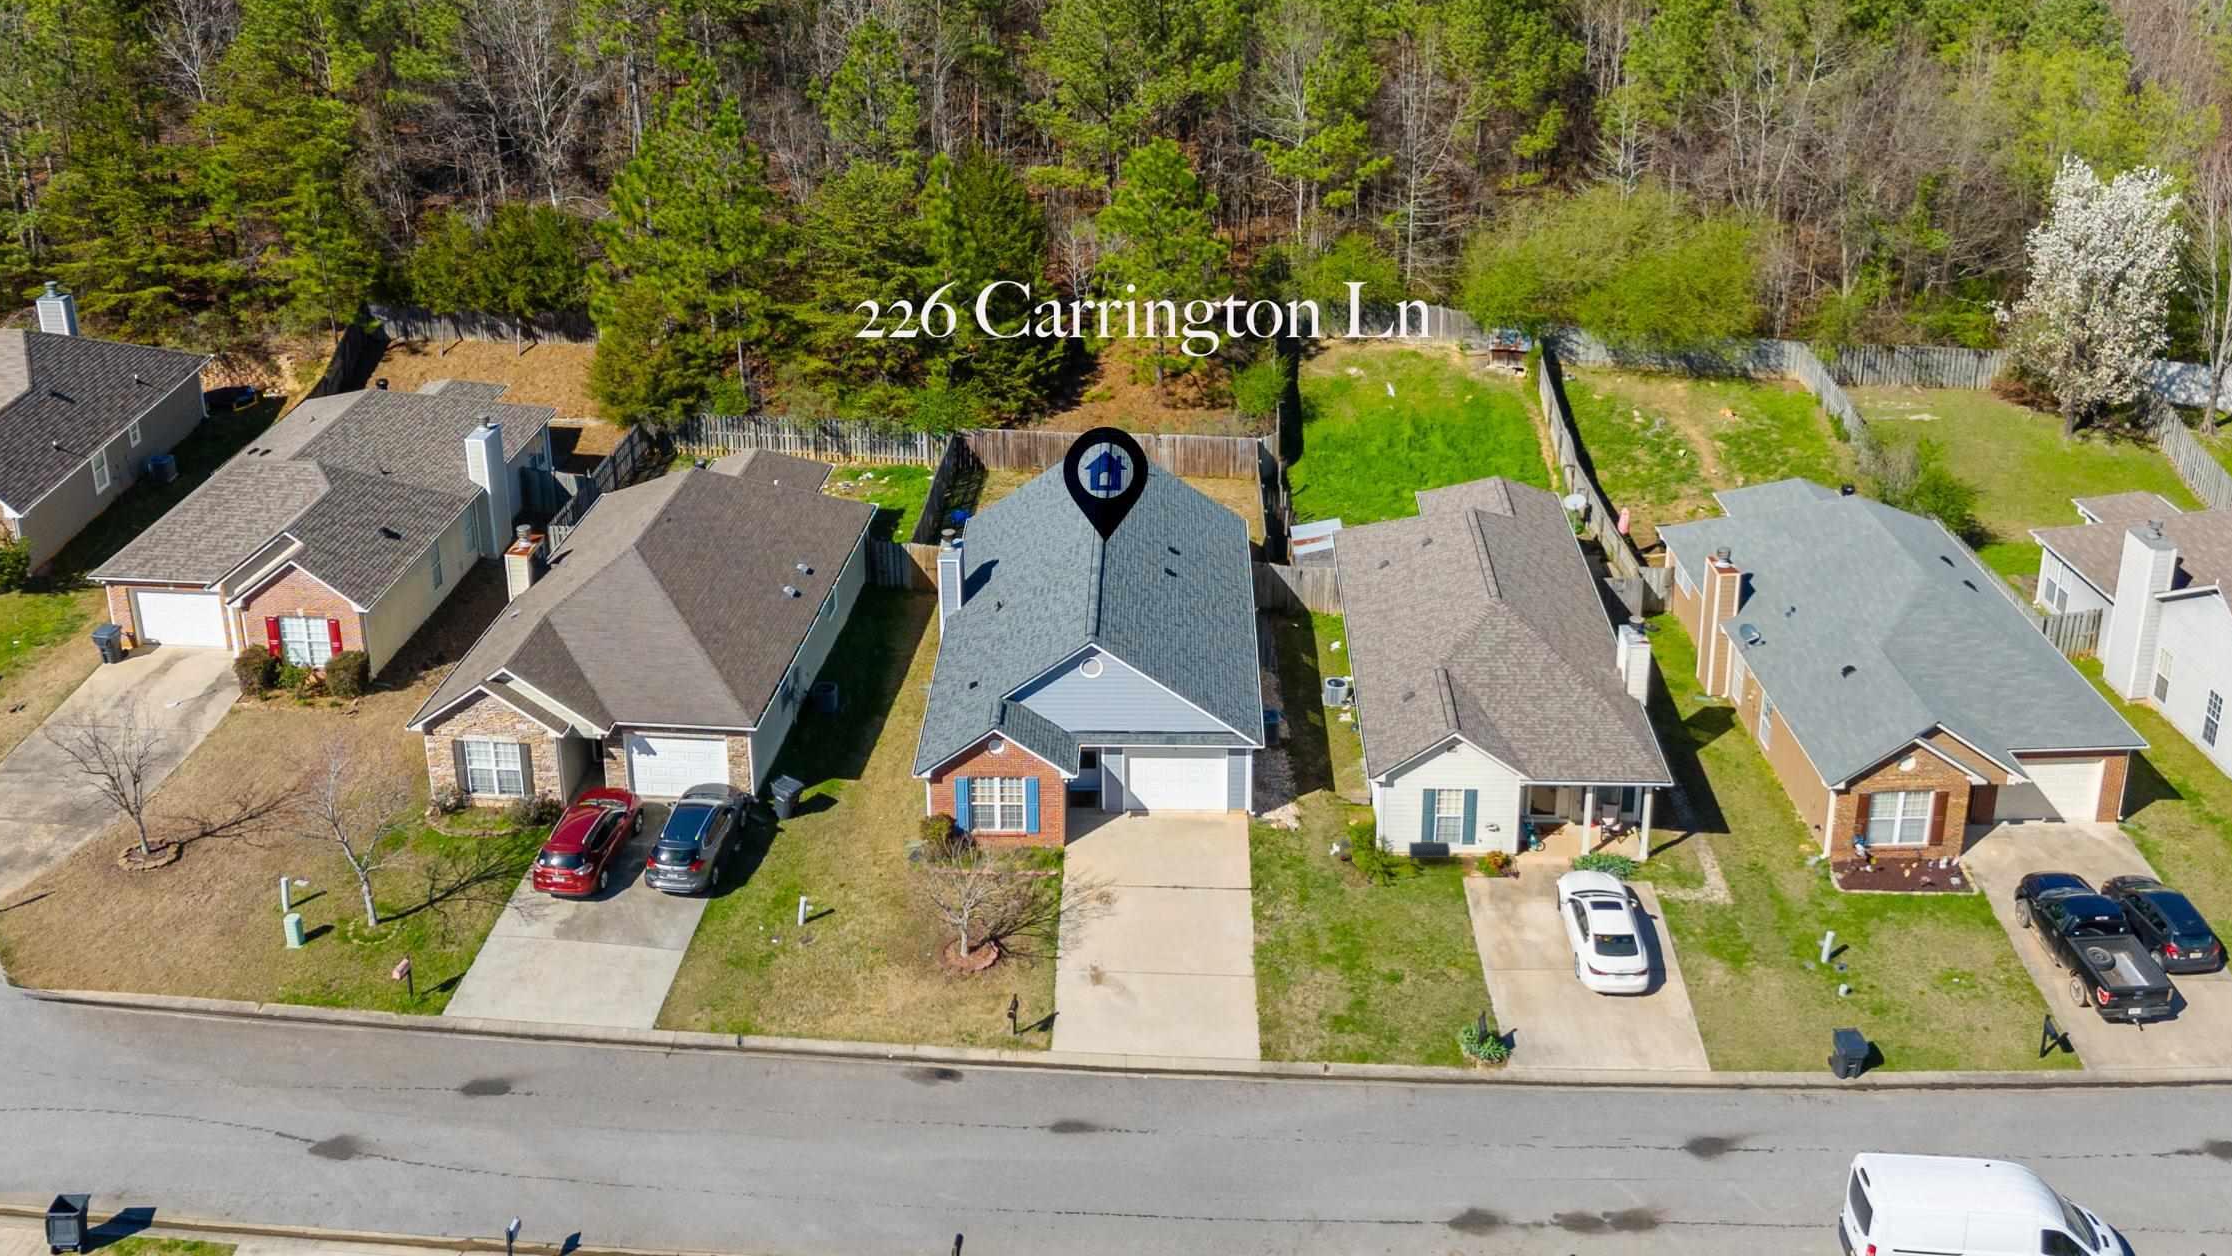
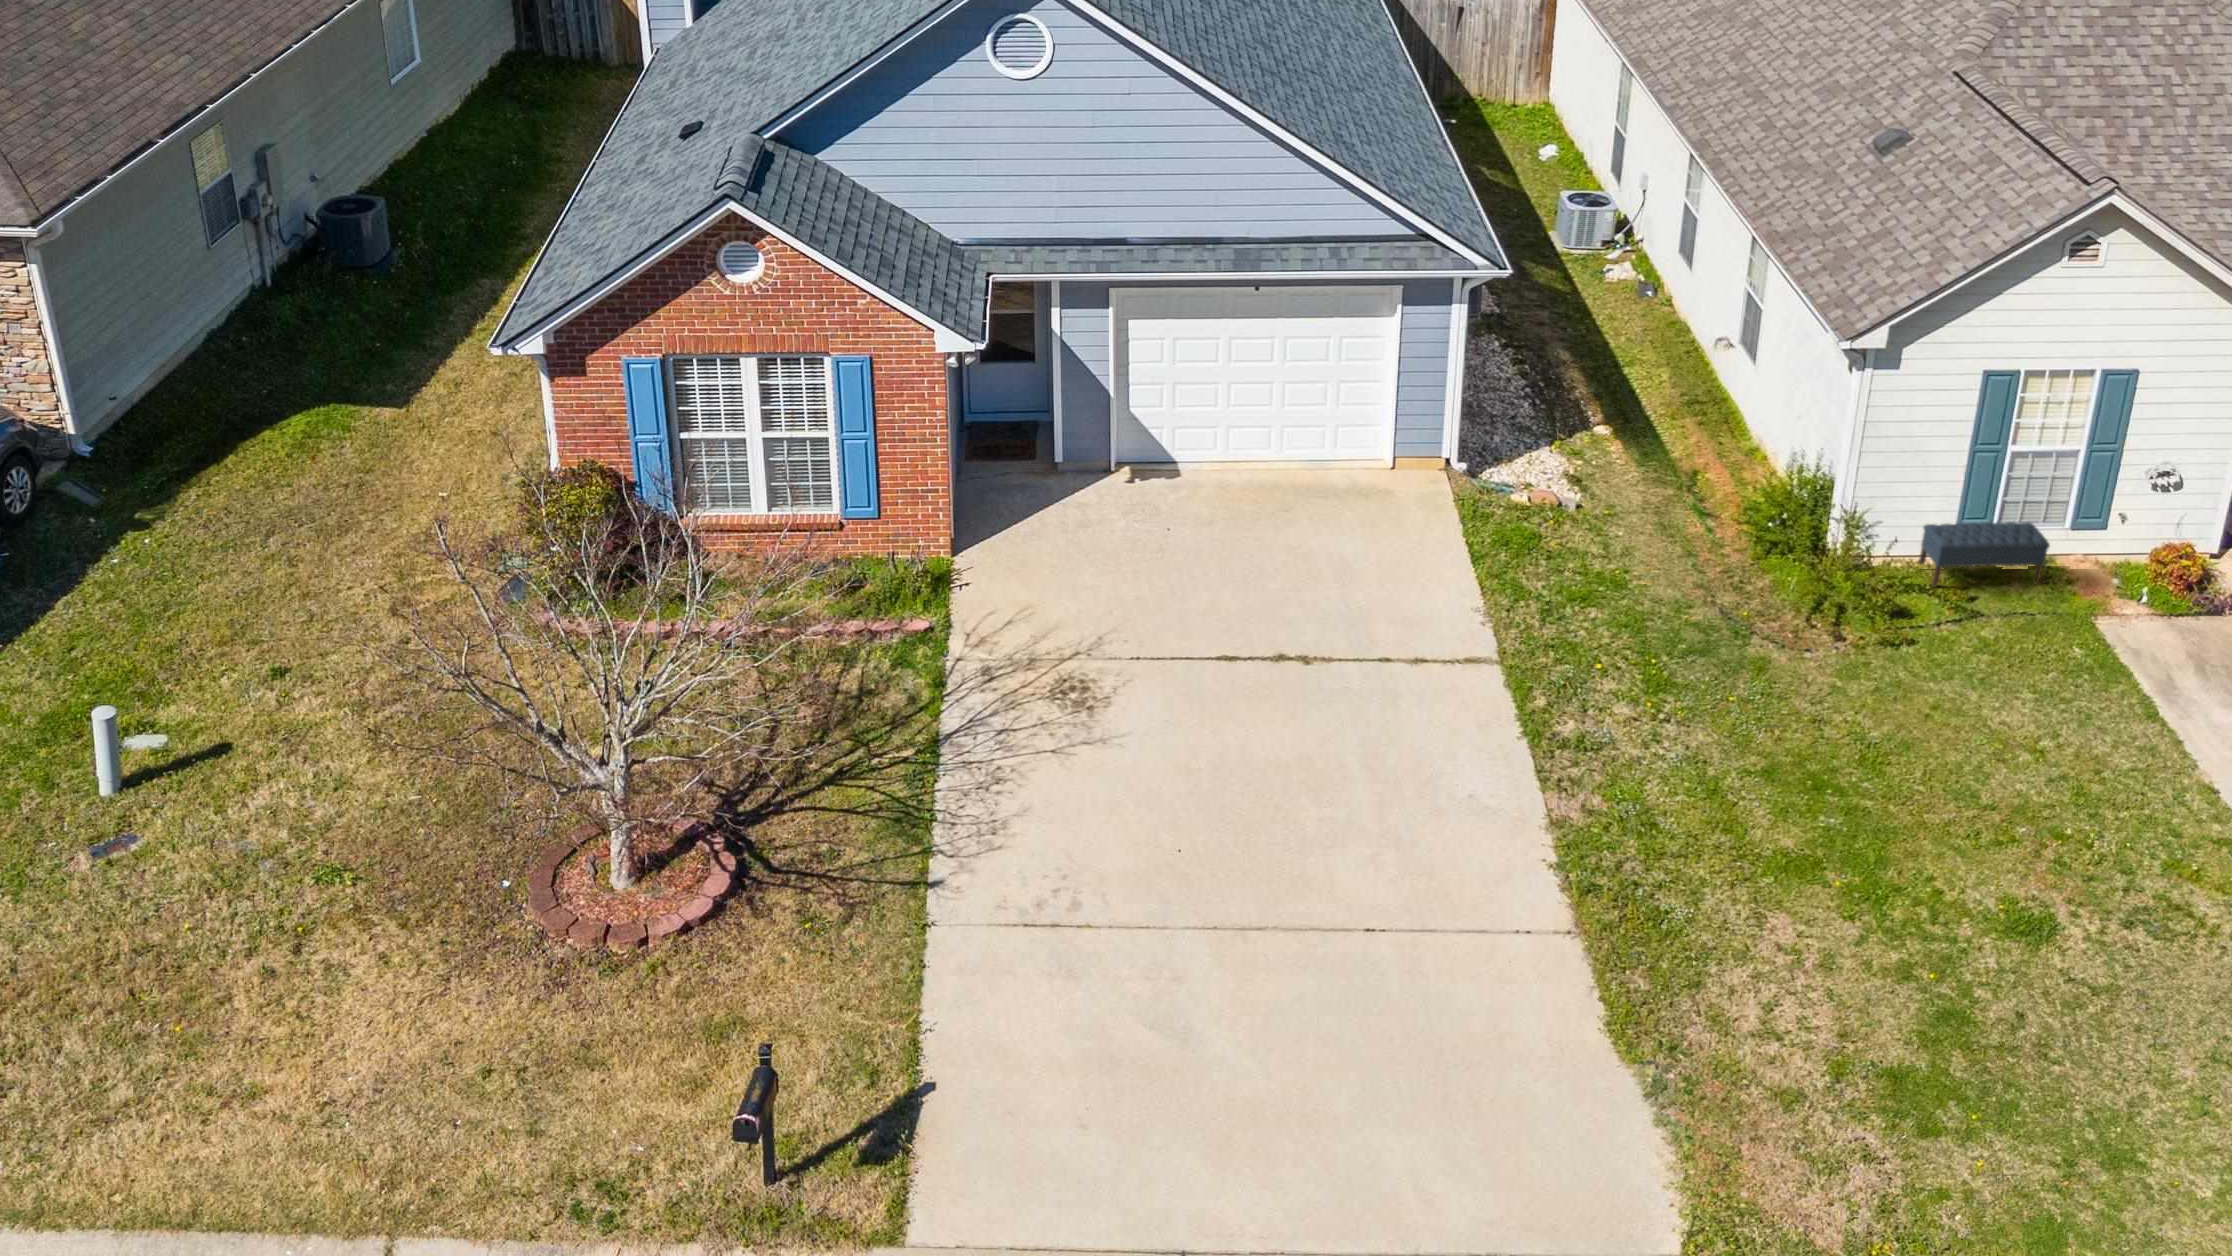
potted tree: present [1340,837,1354,860] -> none [1726,503,1777,578]

